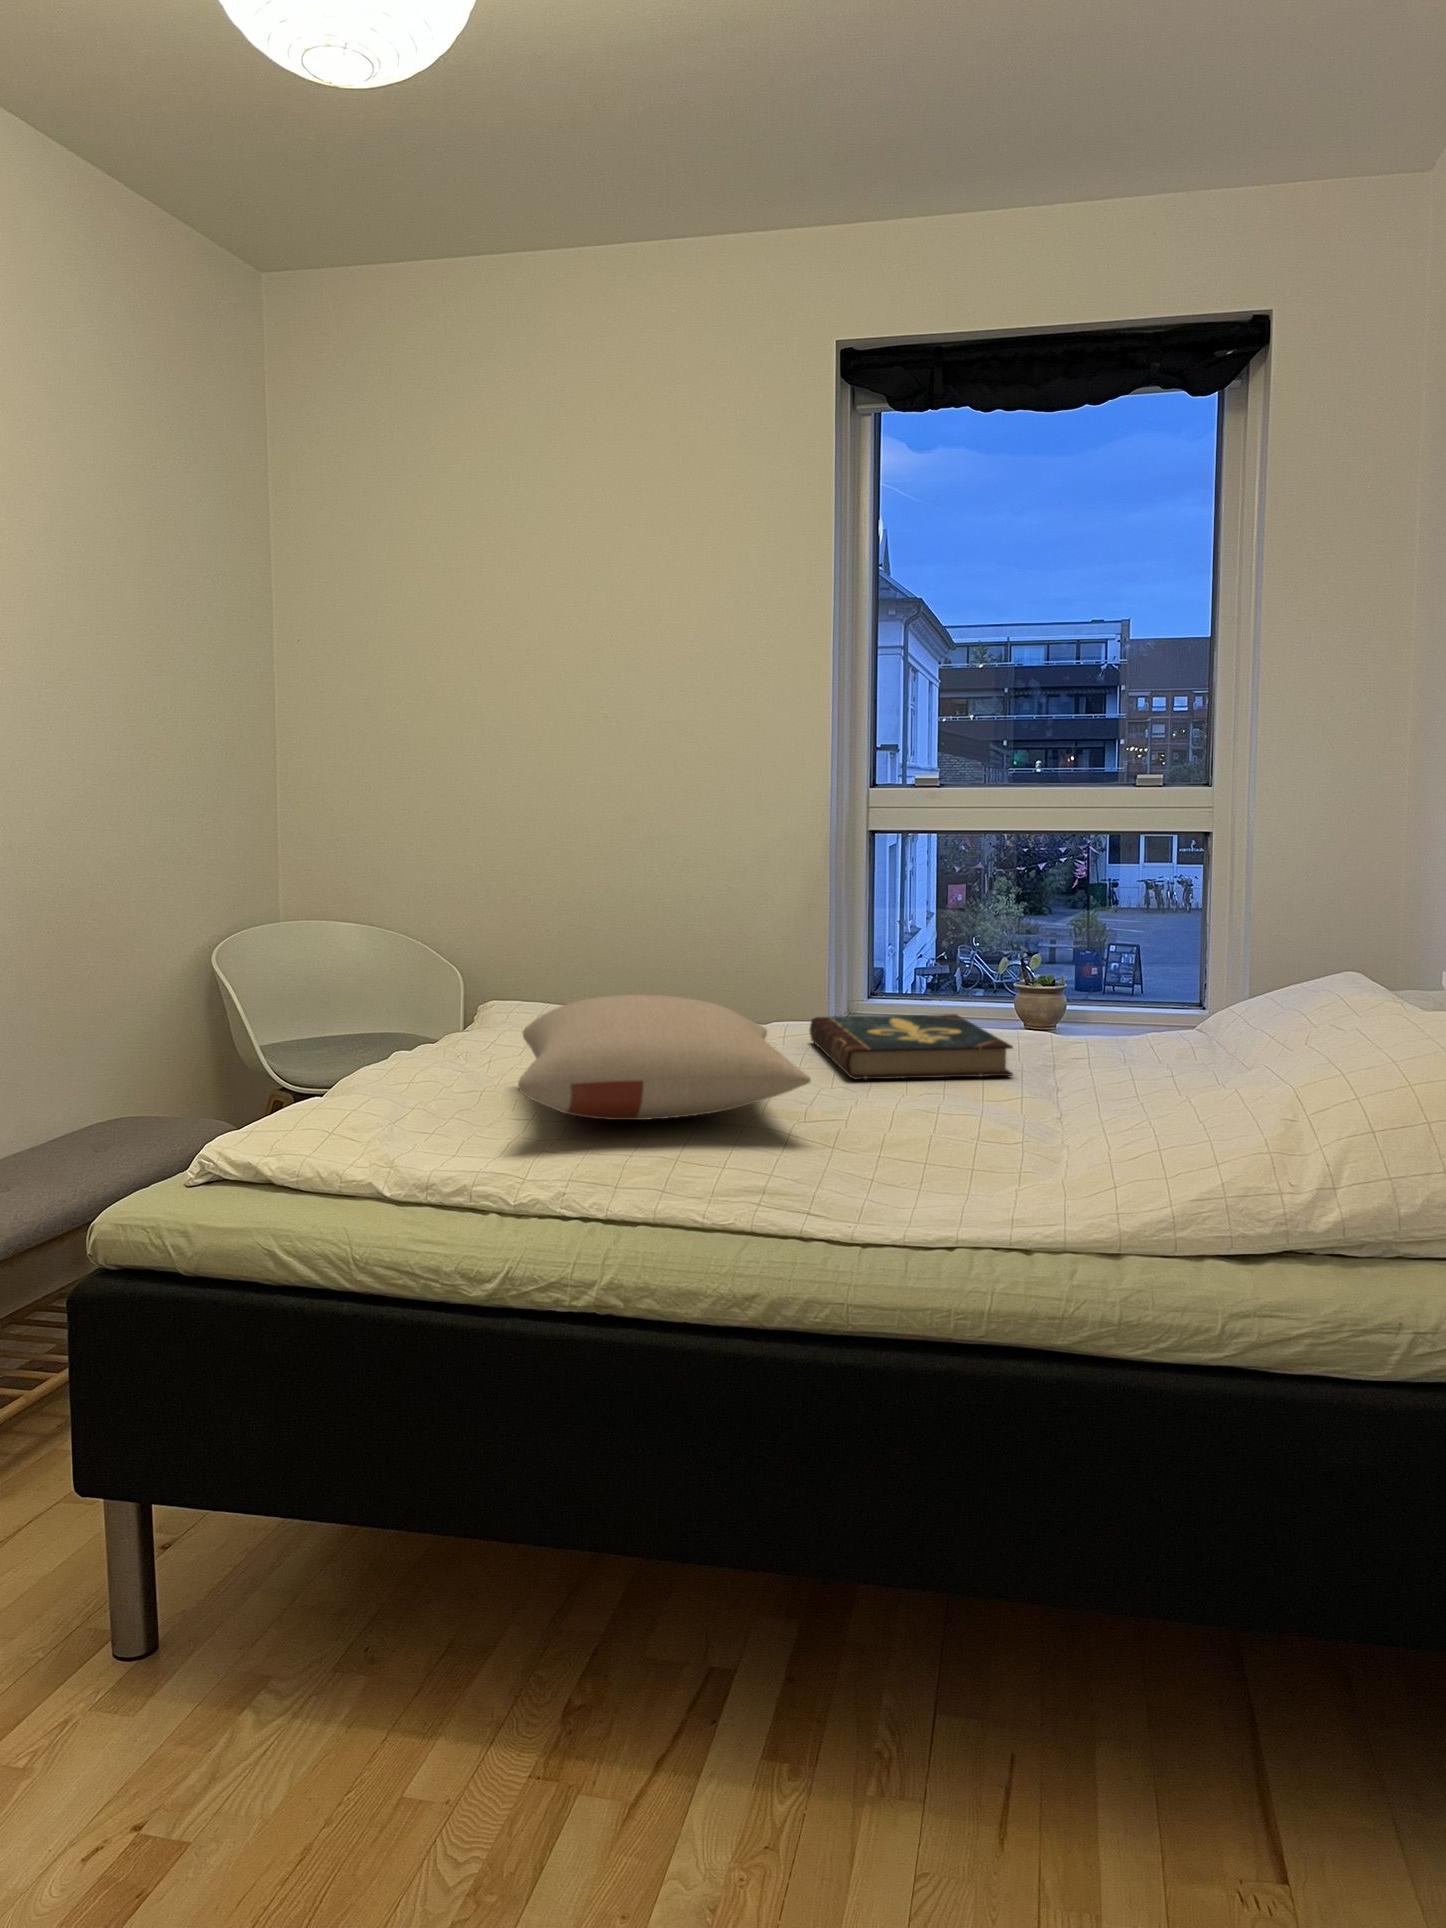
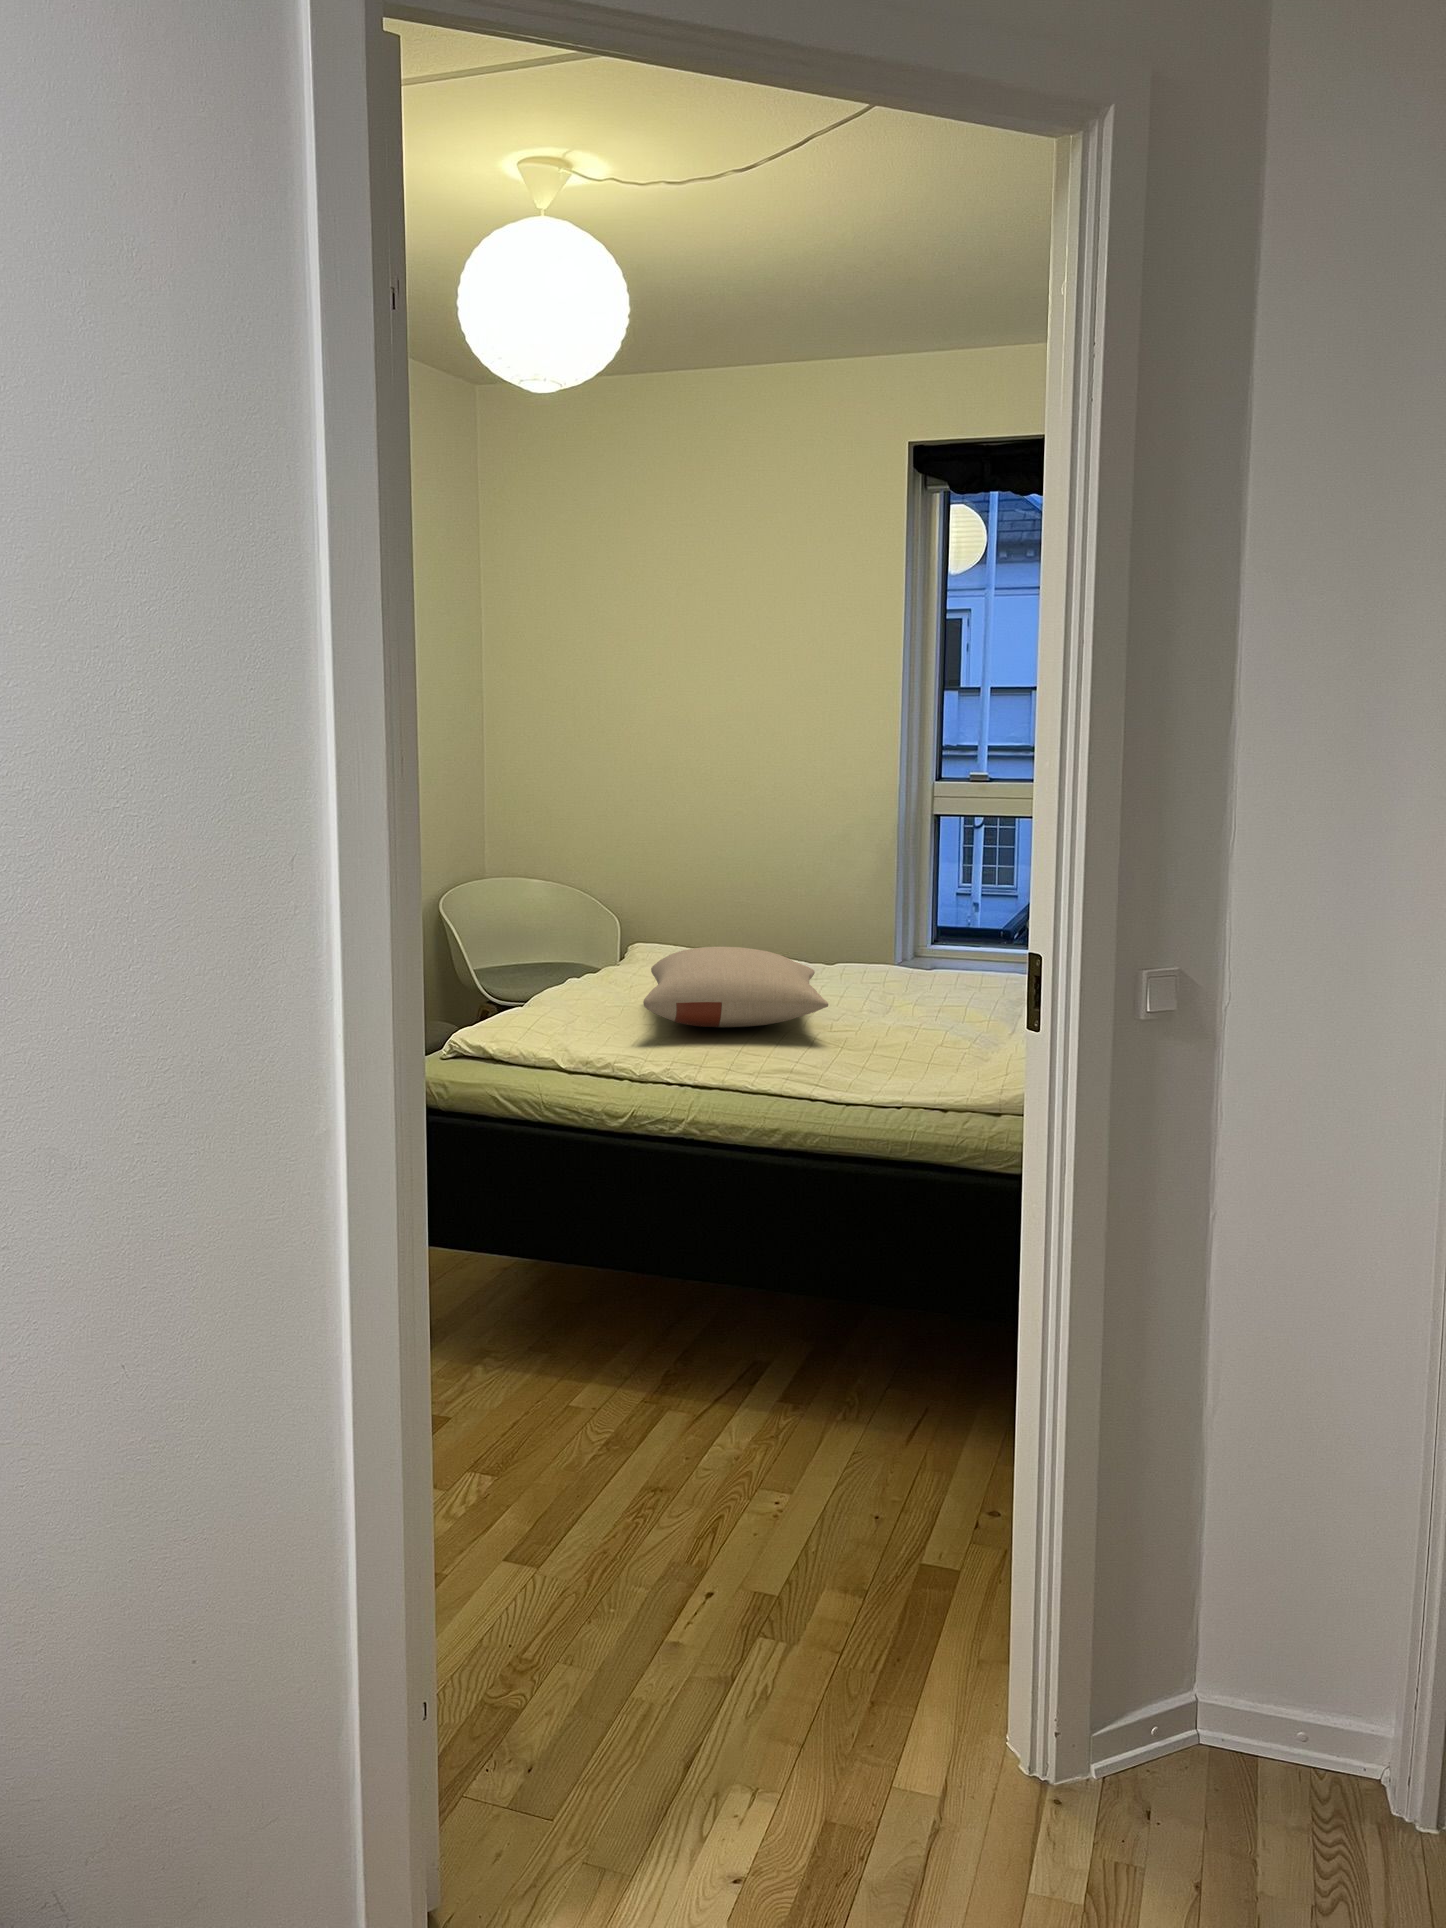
book: present [810,1014,1013,1079] -> none [854,962,984,1007]

